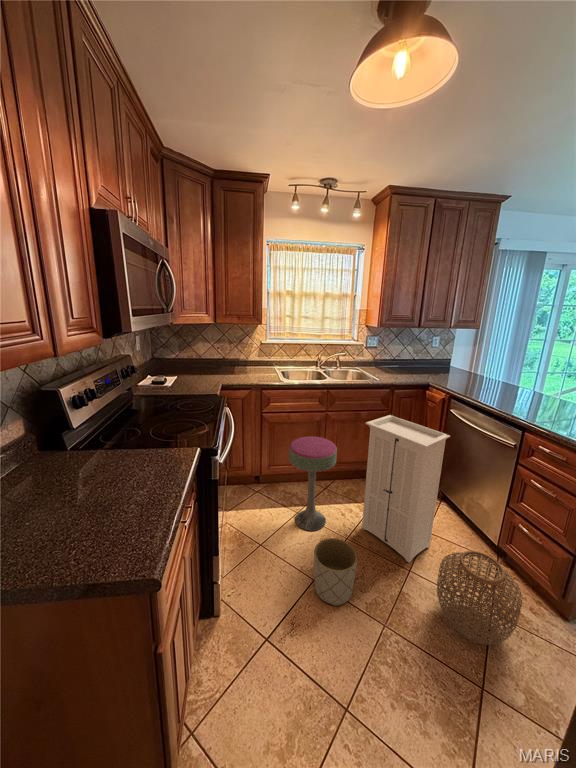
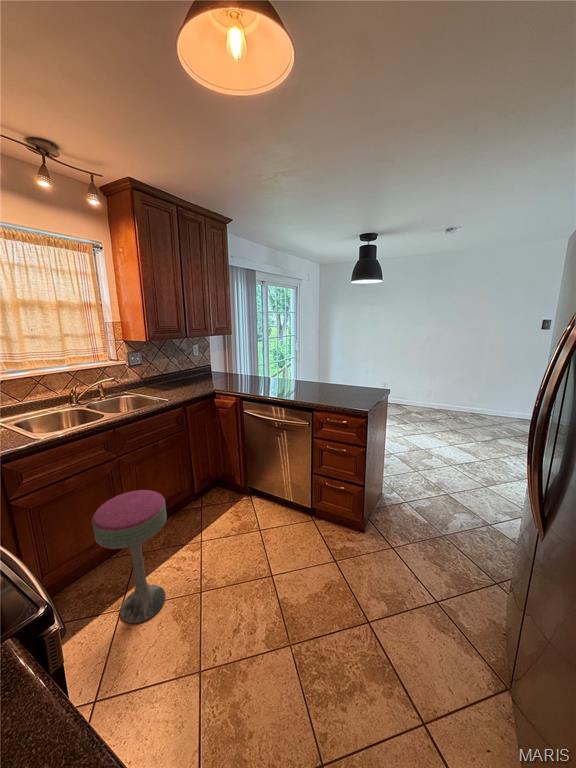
storage cabinet: present [362,414,450,563] -> none [191,431,271,569]
planter: present [314,538,357,606] -> none [195,594,249,683]
woven basket: present [437,551,522,645] -> none [303,519,364,596]

